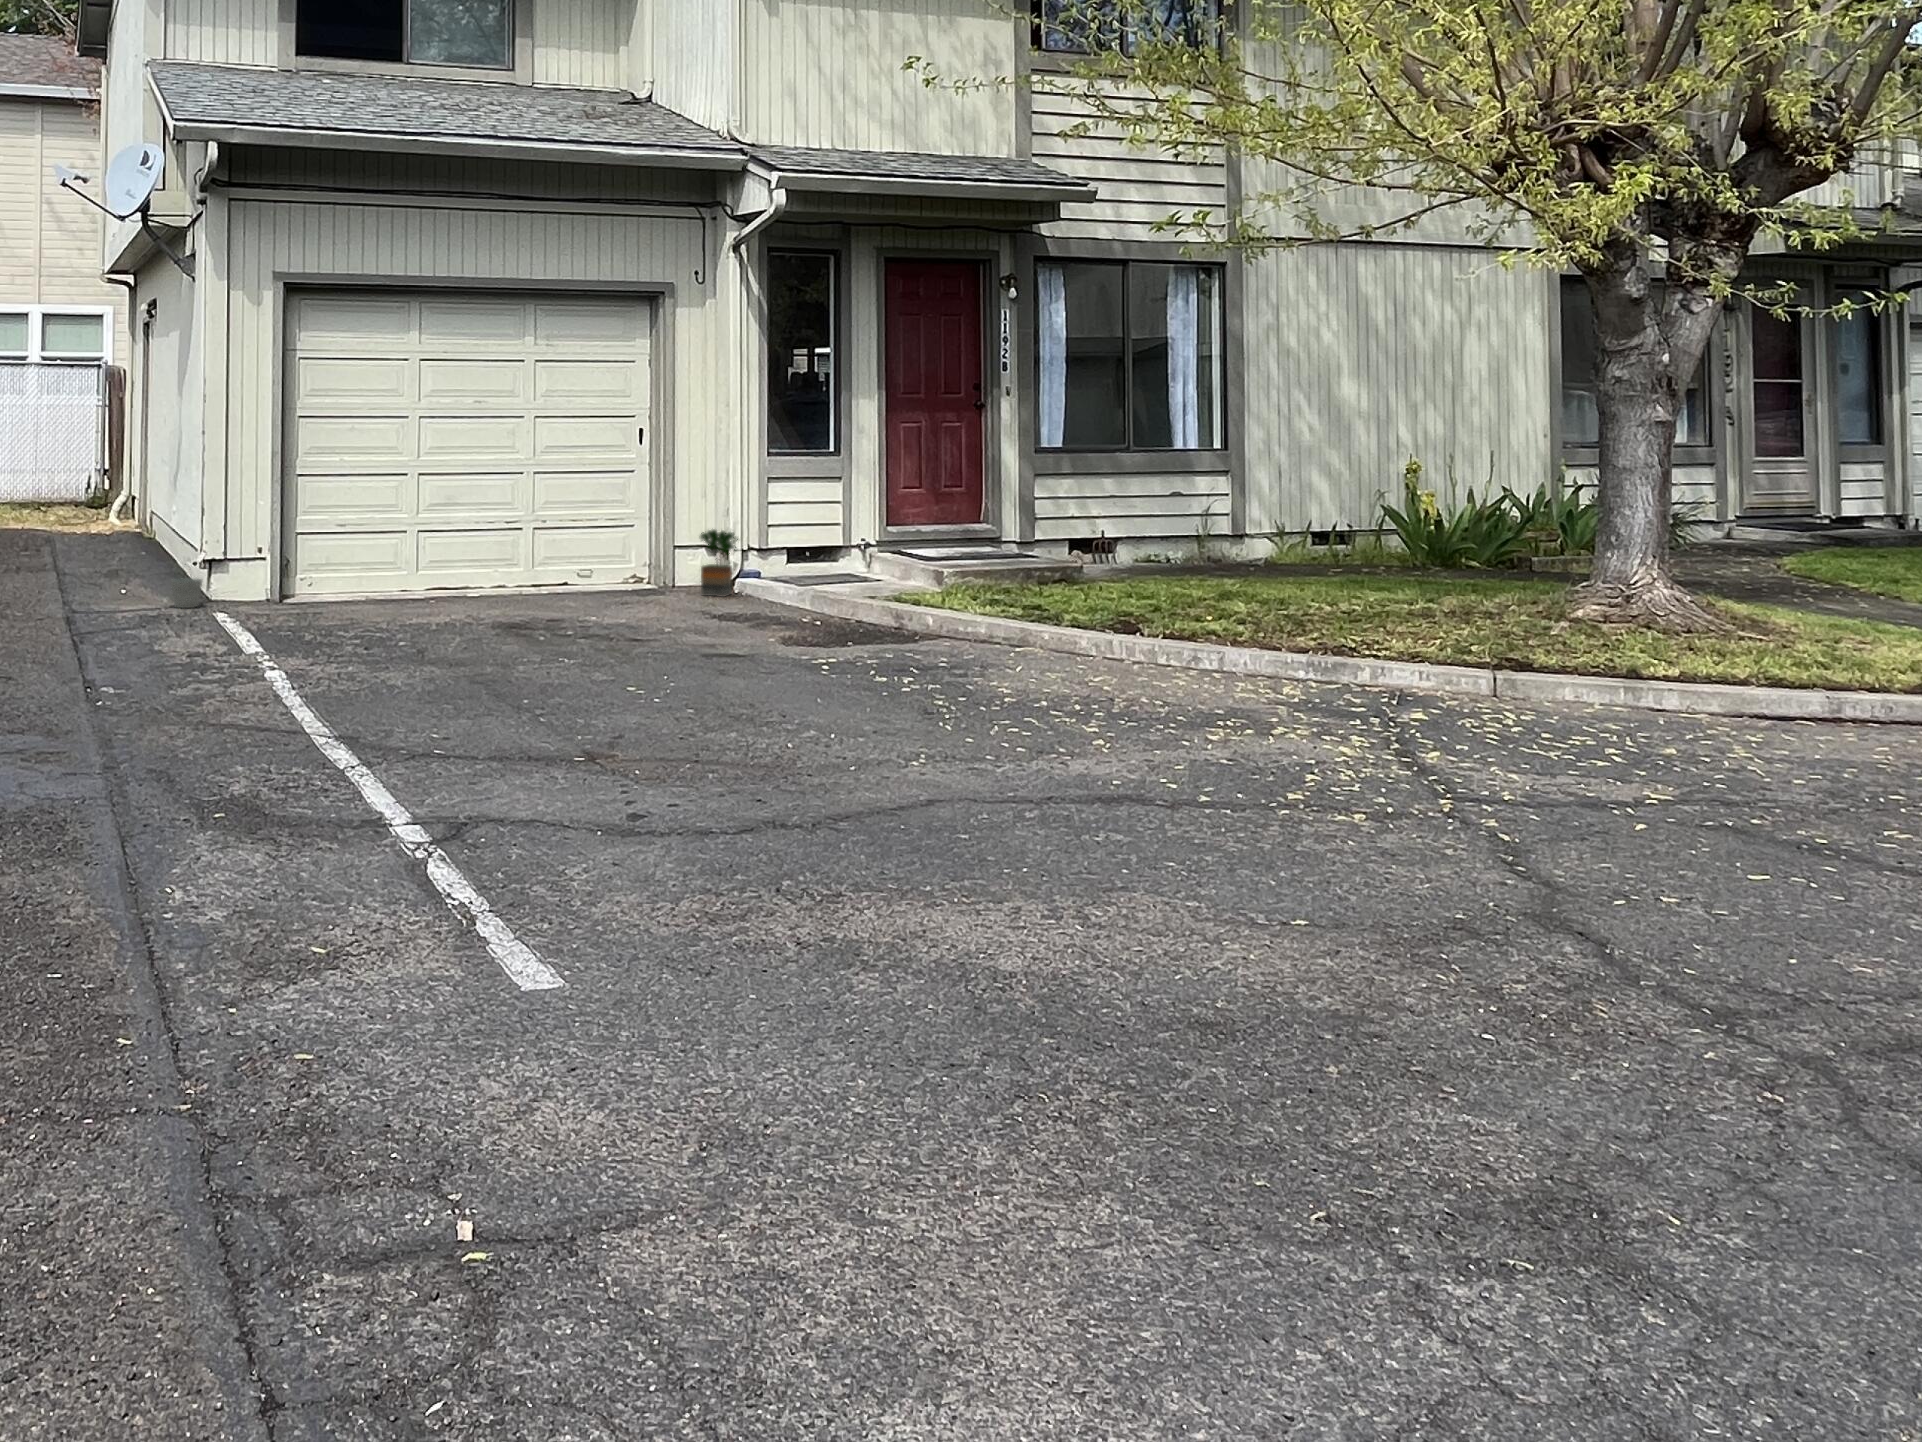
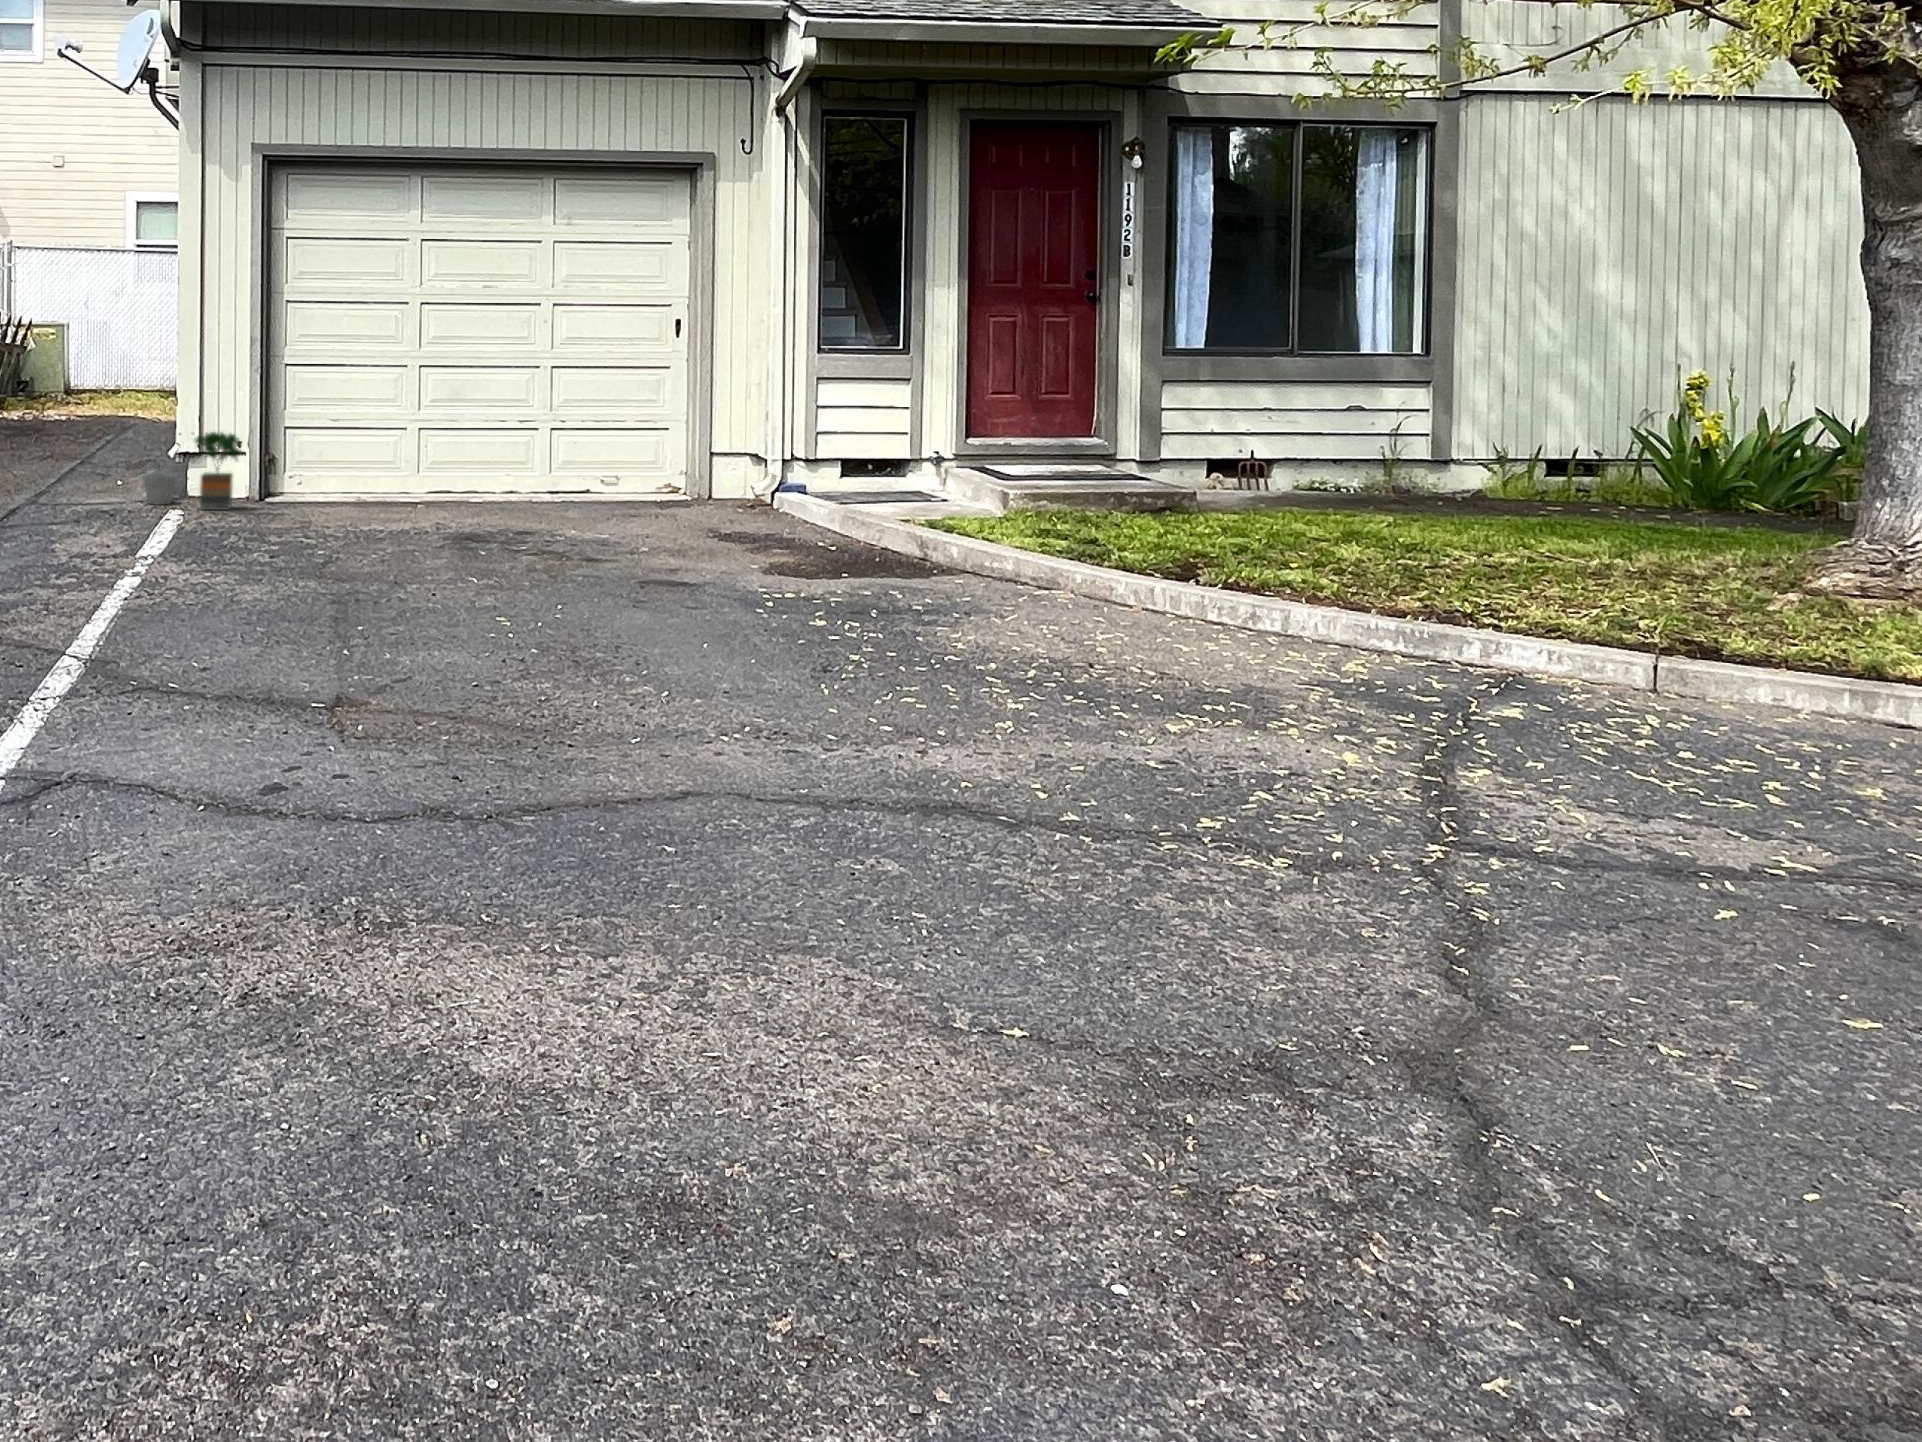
potted tree: present [700,529,738,597] -> present [194,432,243,510]

